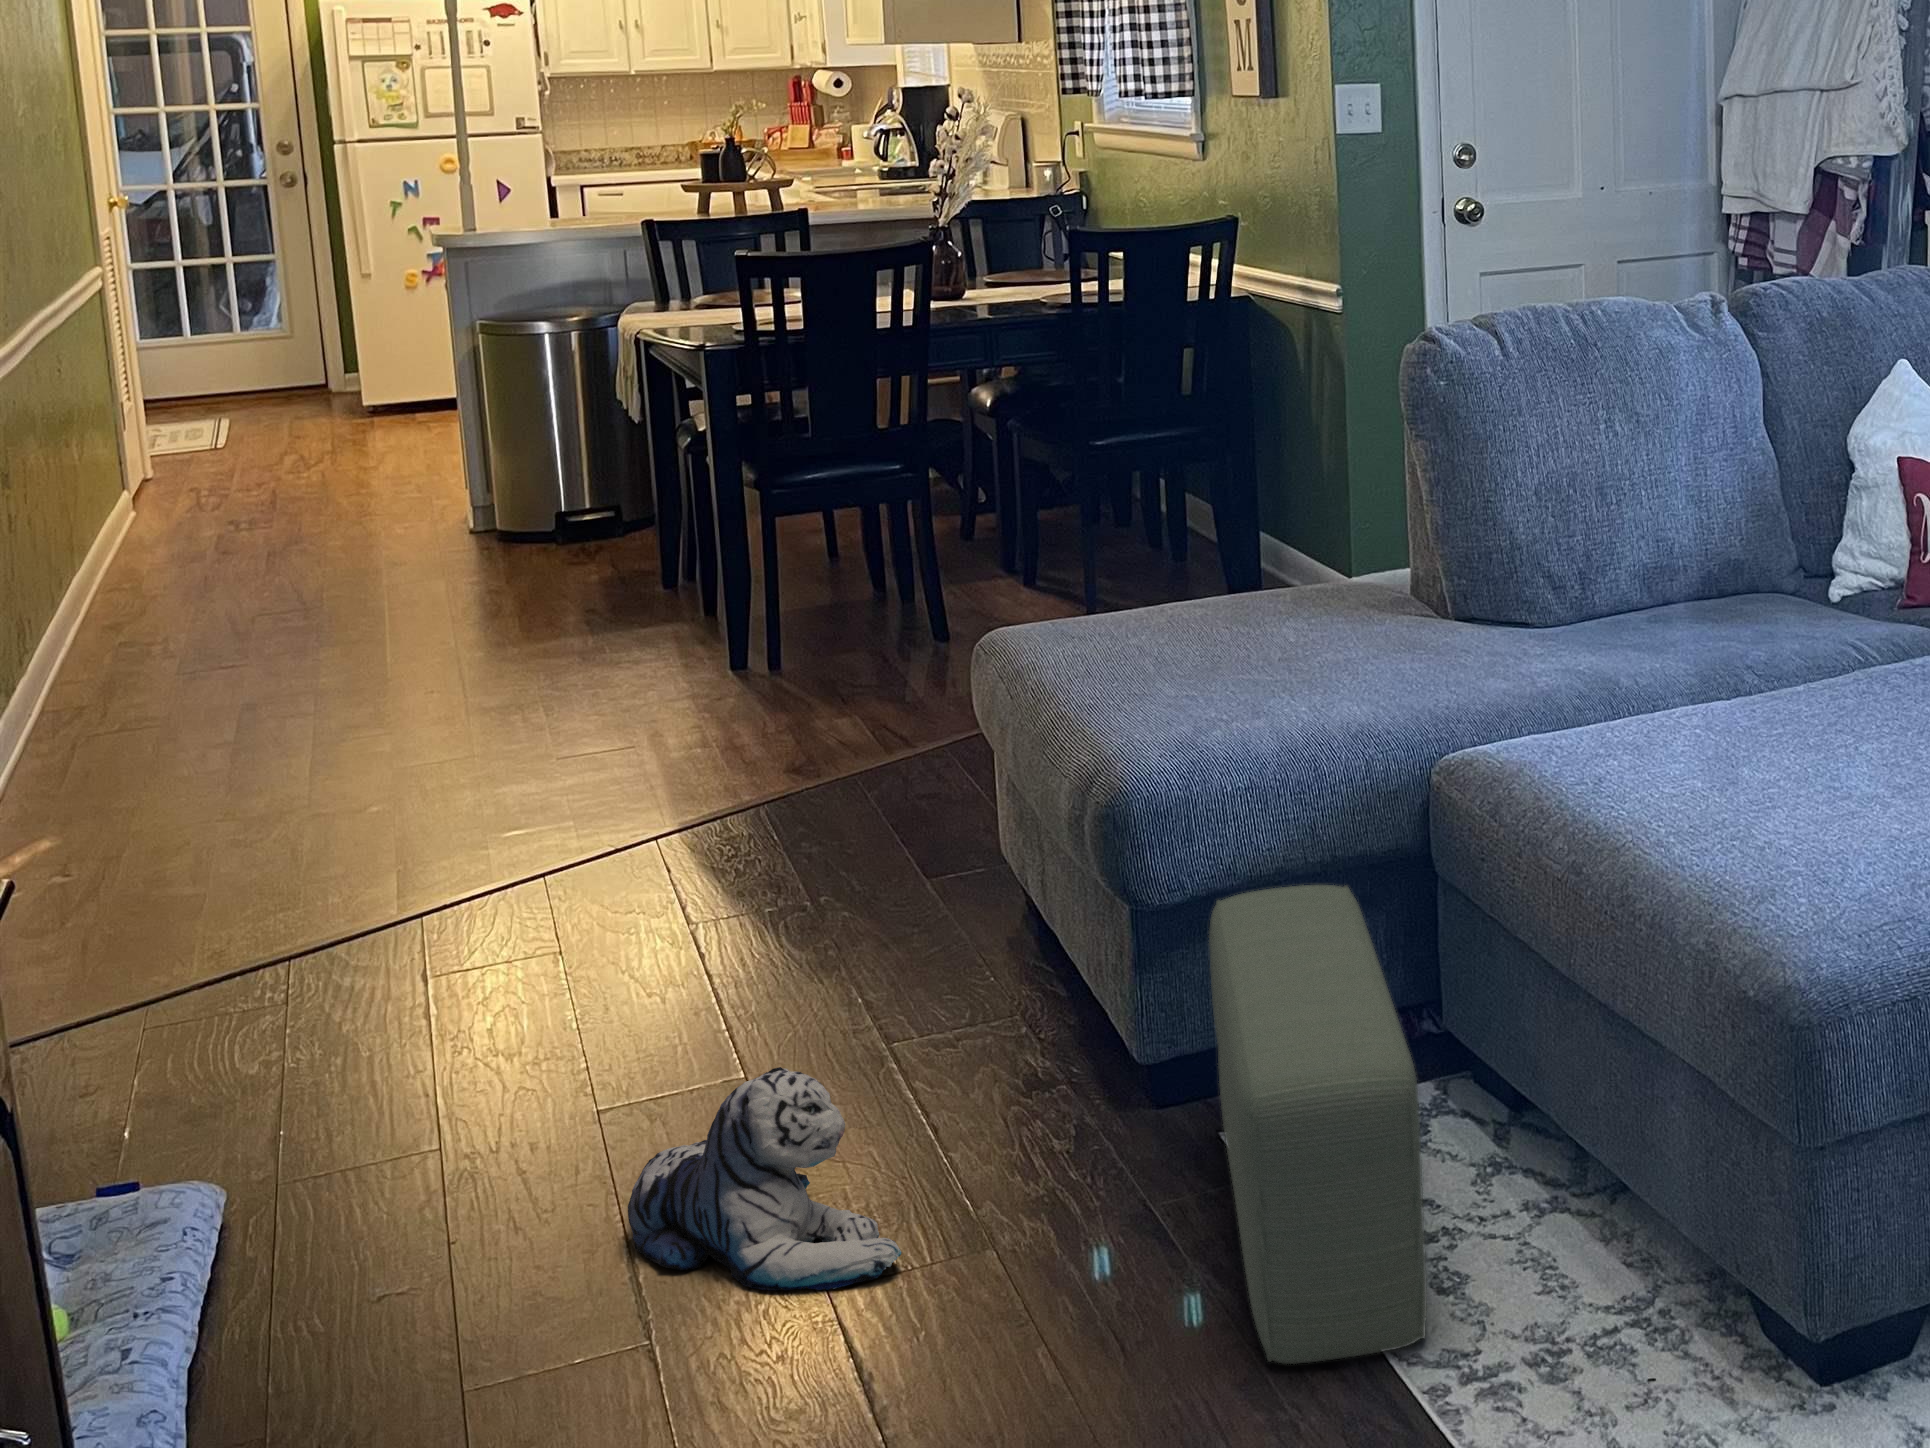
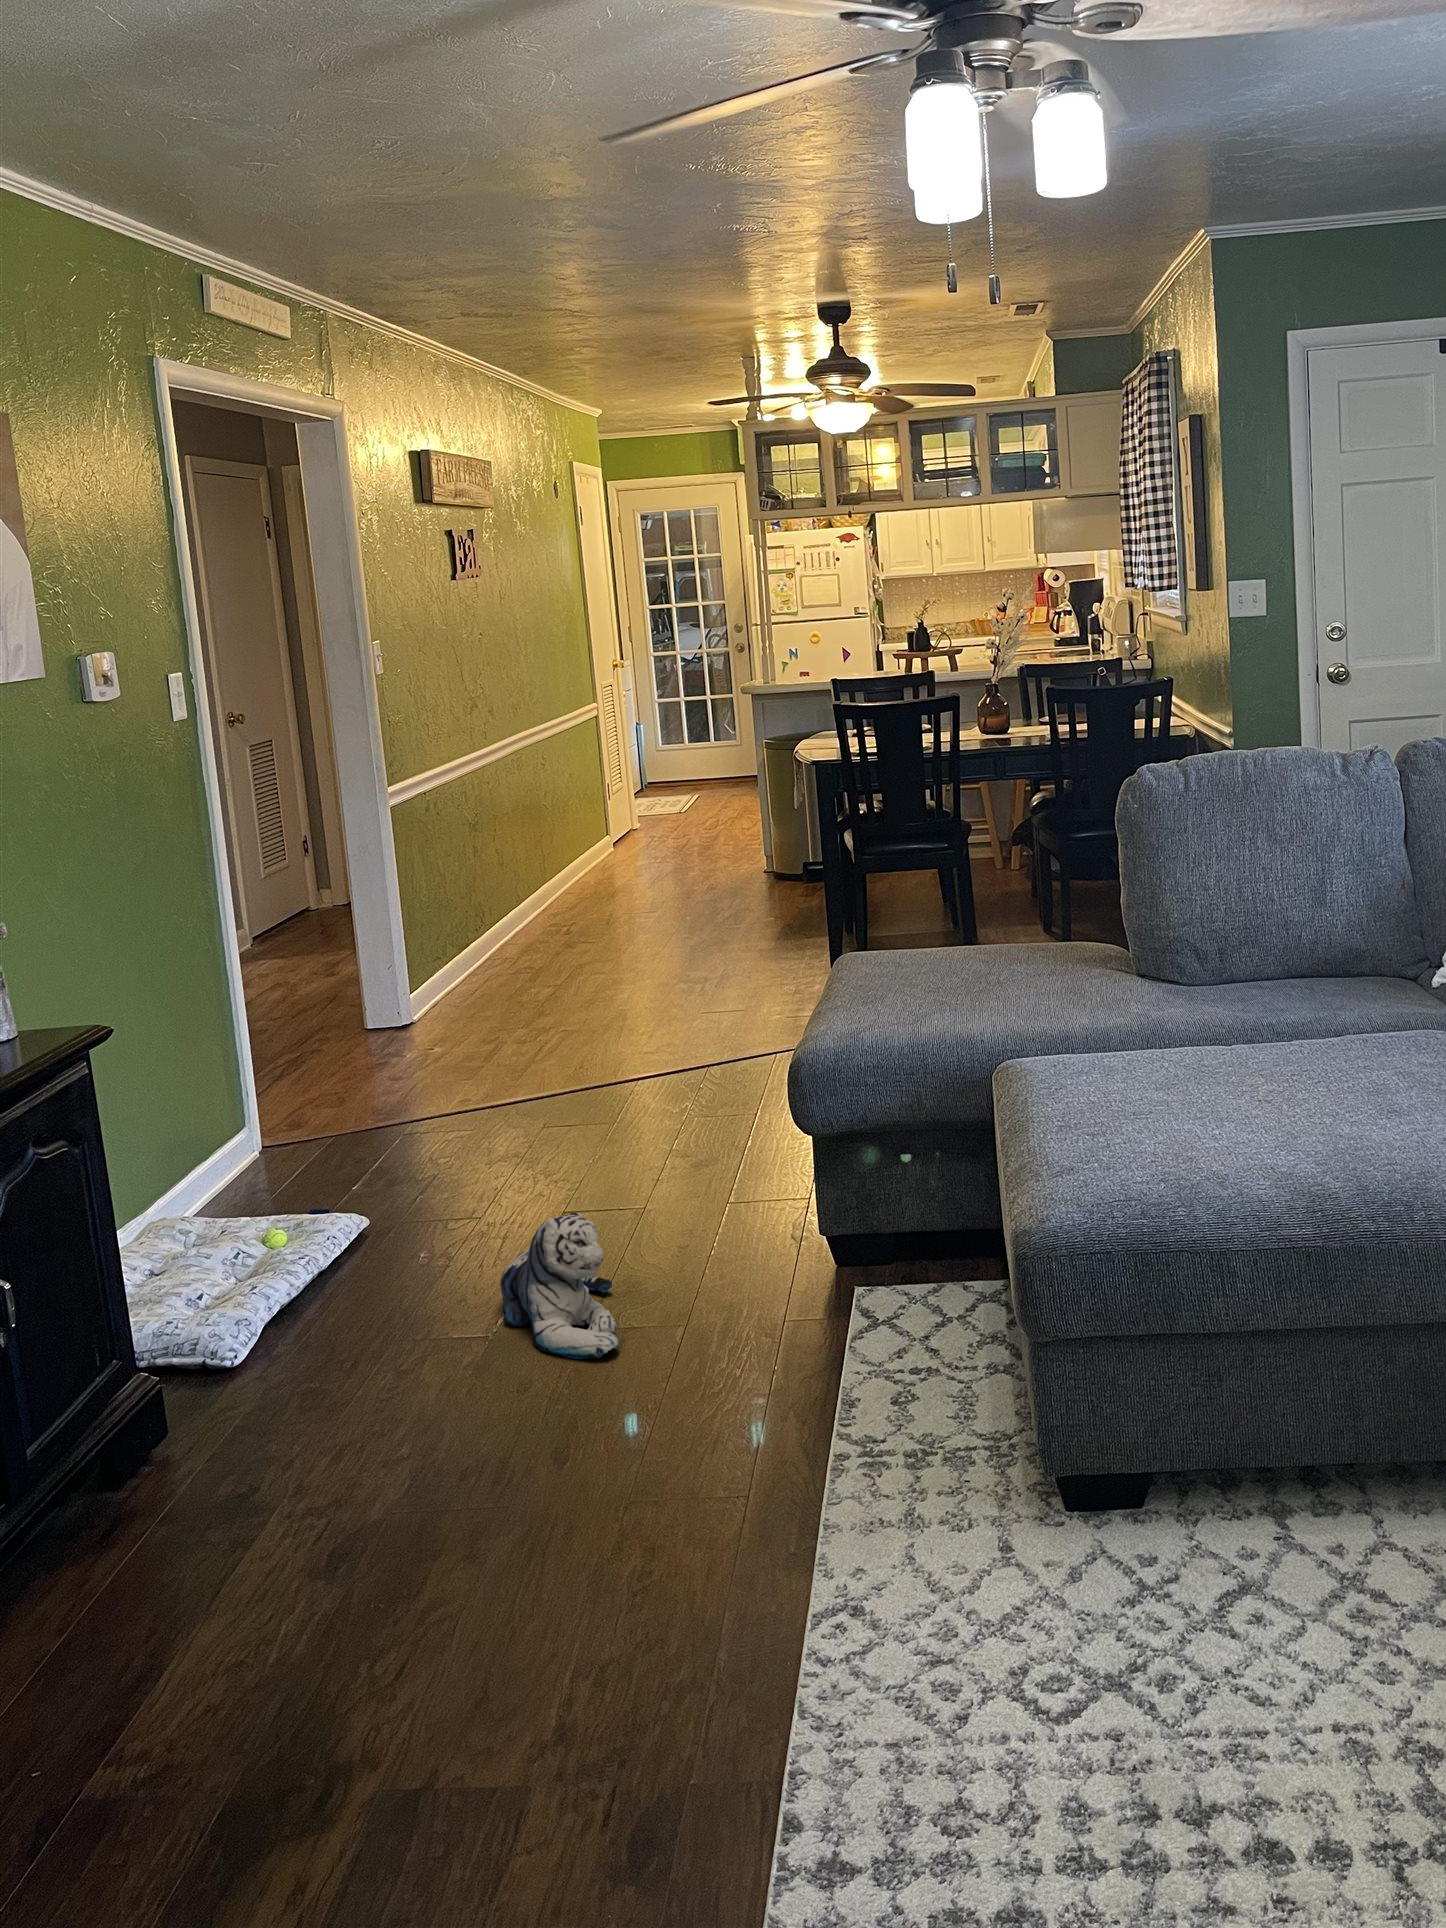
pouf: present [1209,885,1427,1364] -> none [737,1148,958,1495]

